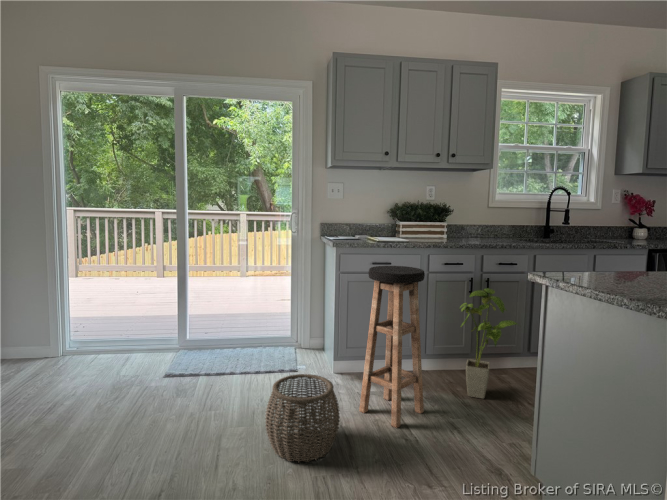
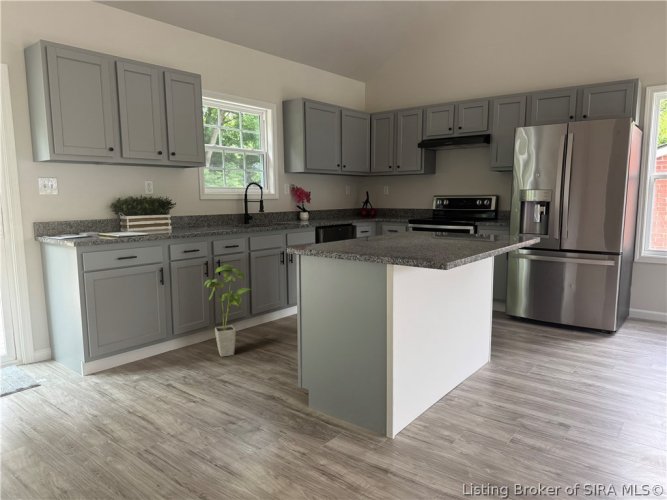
bar stool: present [359,266,425,428] -> none [130,253,193,395]
woven basket: present [265,374,340,462] -> none [55,366,138,452]

